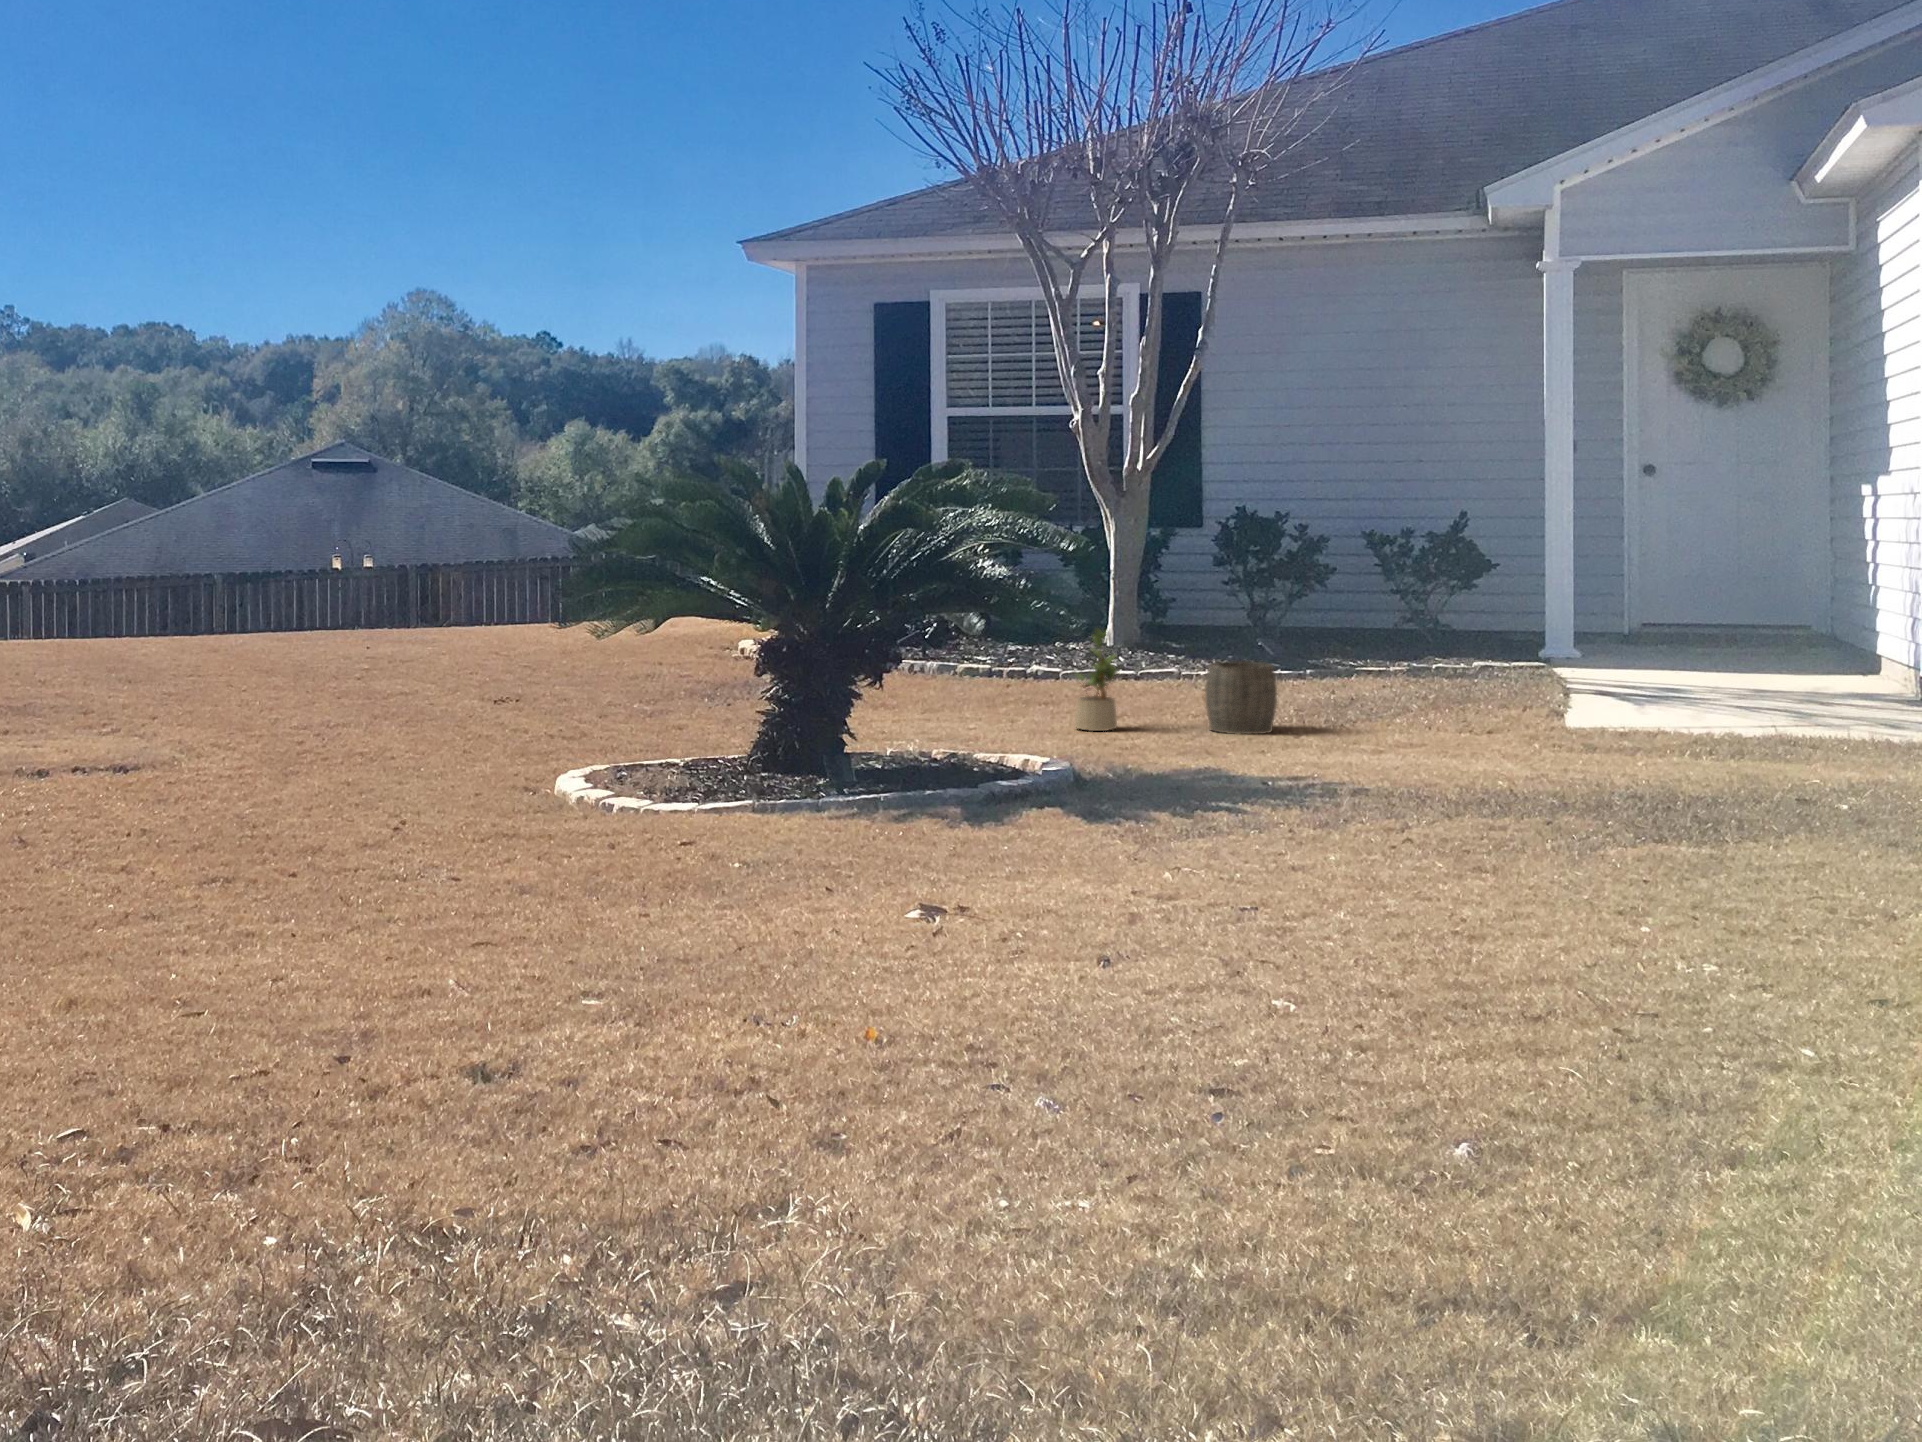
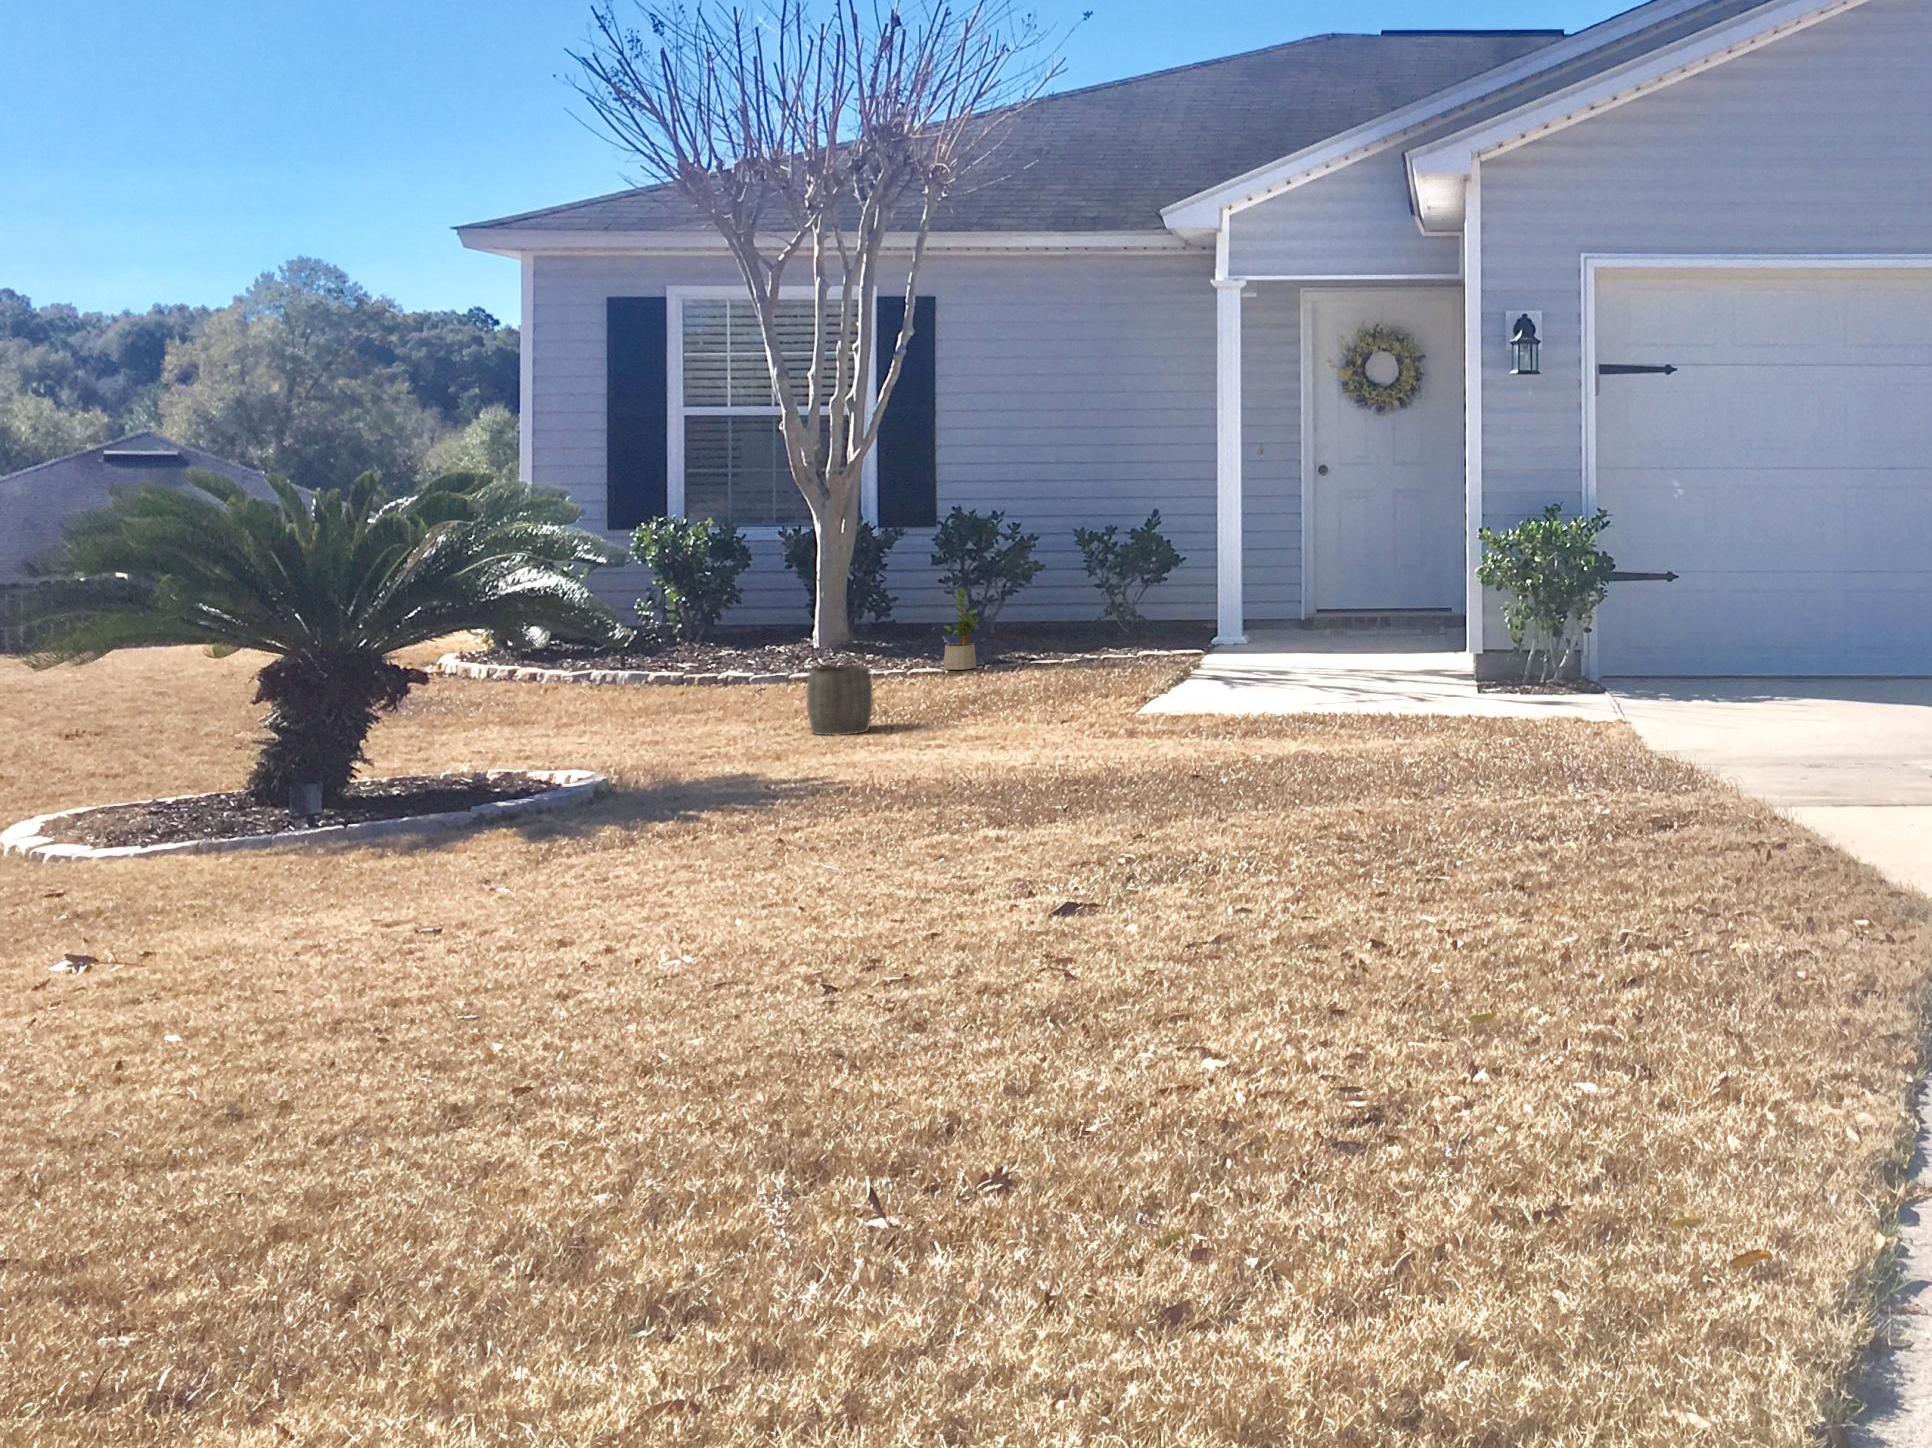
potted plant: present [1075,628,1118,731] -> present [943,589,979,670]

